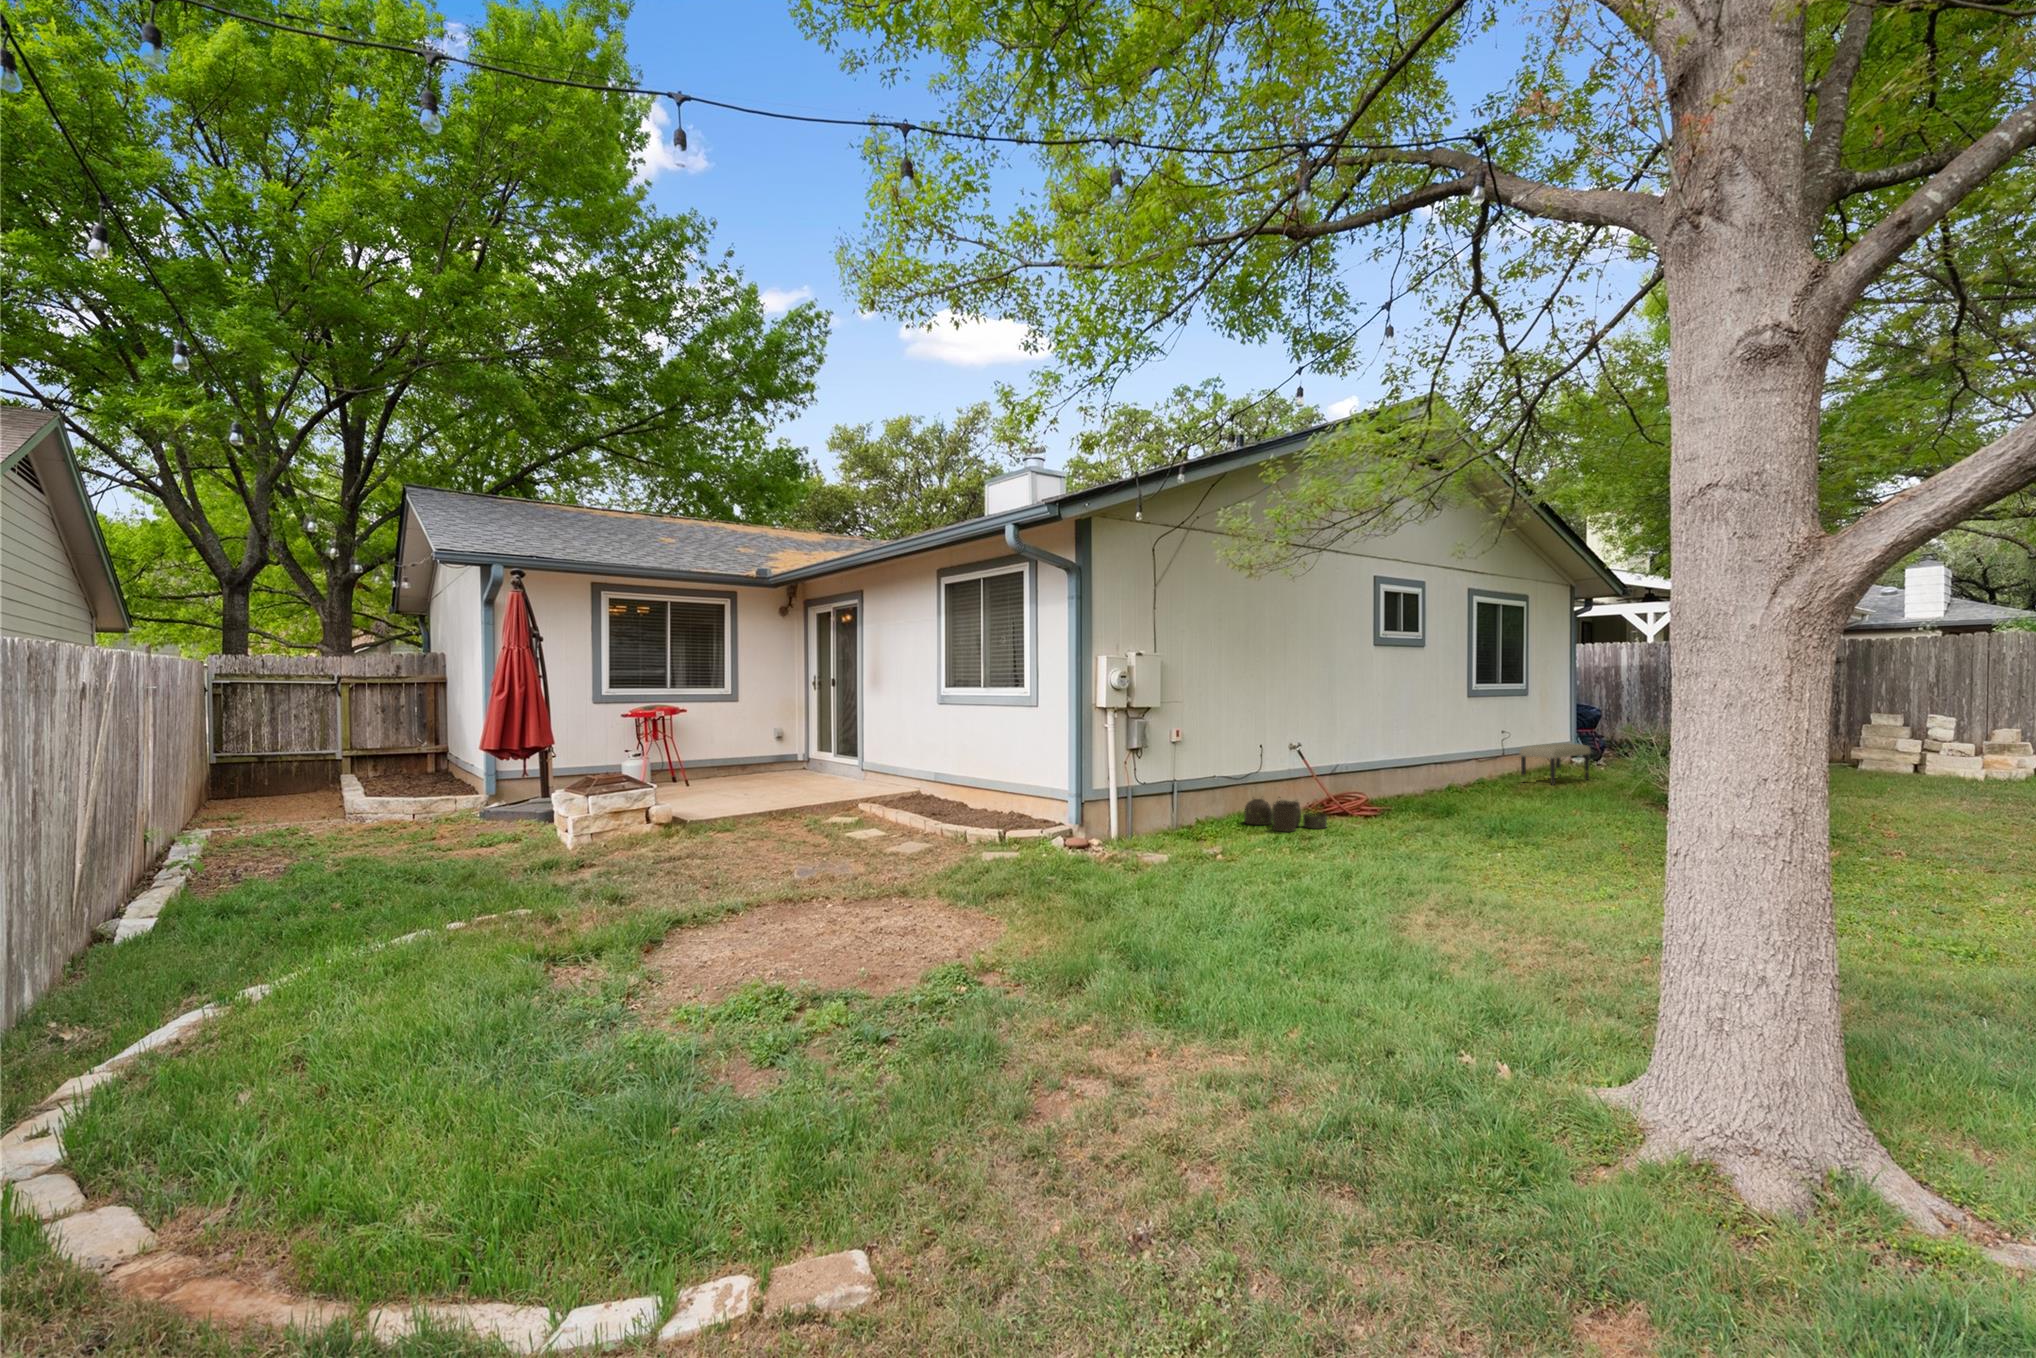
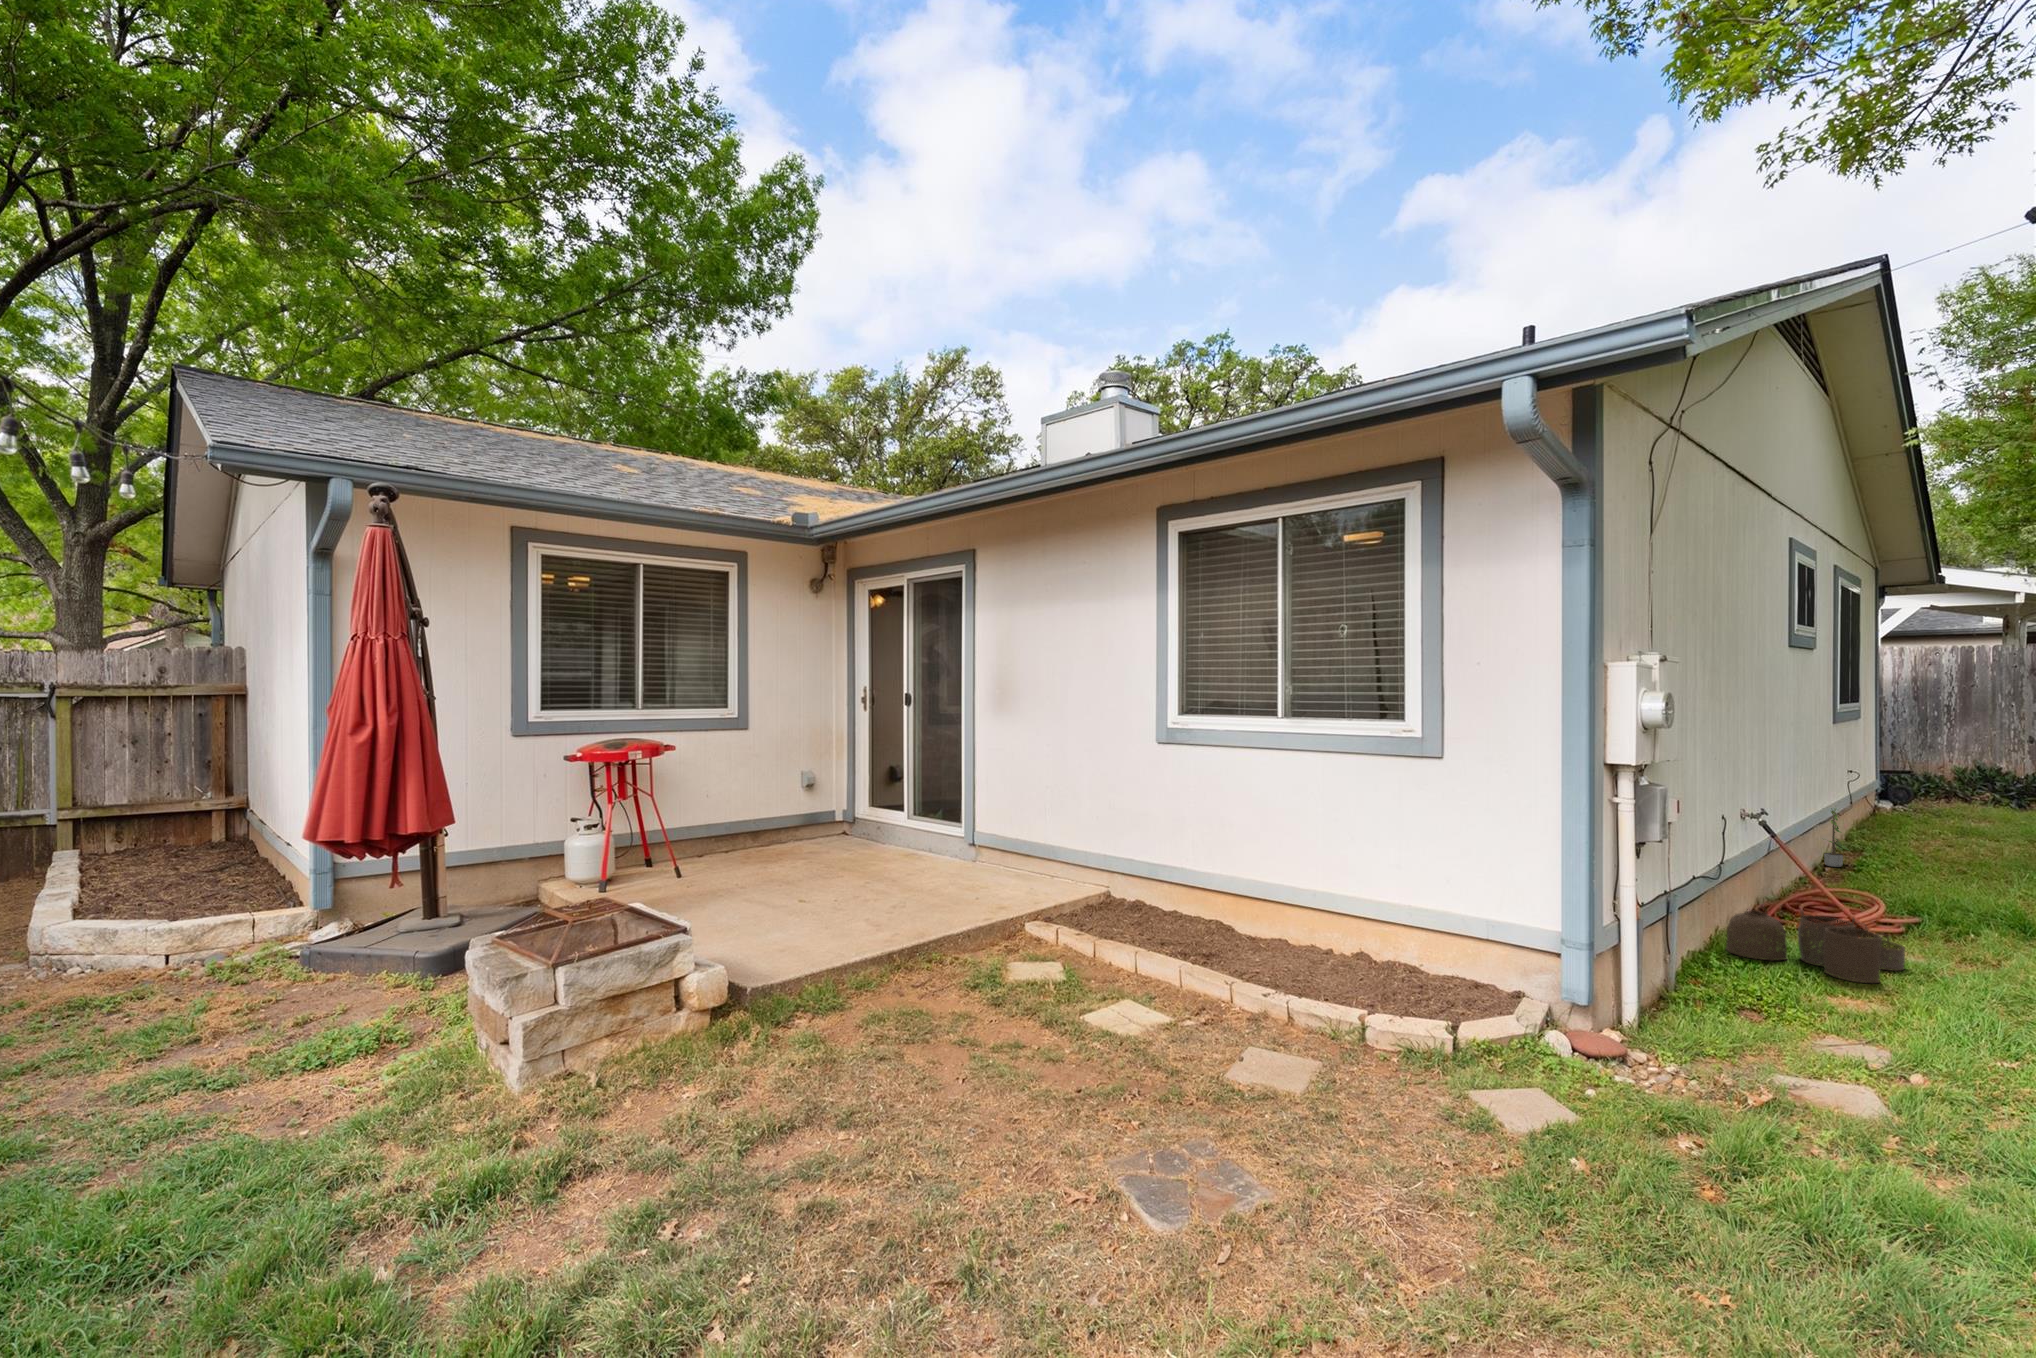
bench: present [1520,743,1591,785] -> none [1854,779,1926,842]
potted plant: none [1435,754,1457,795] -> present [1824,808,1850,867]

